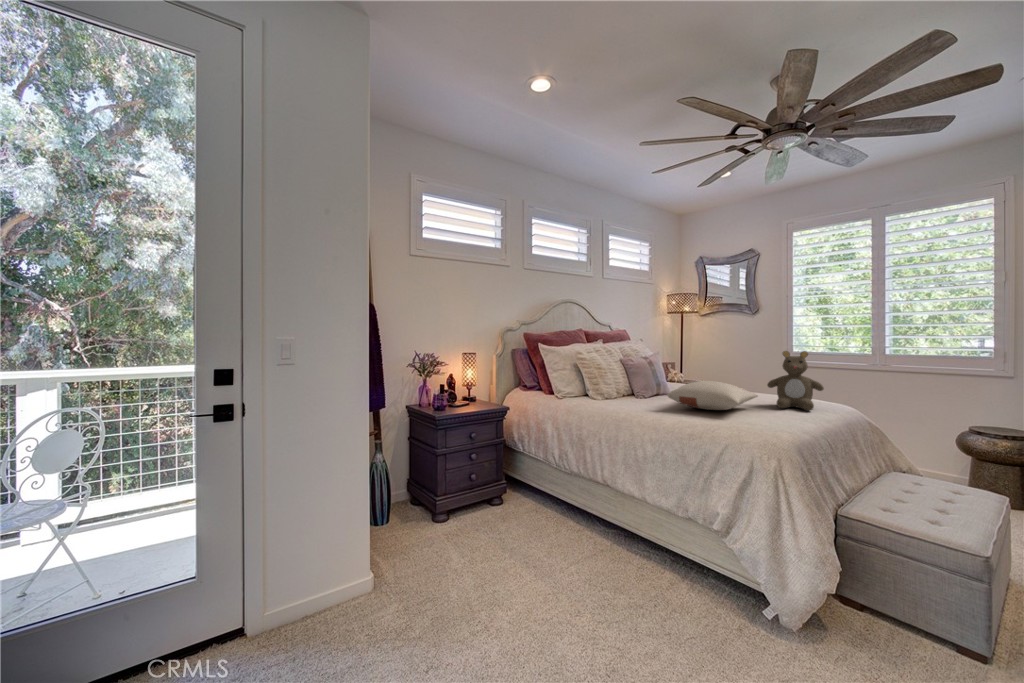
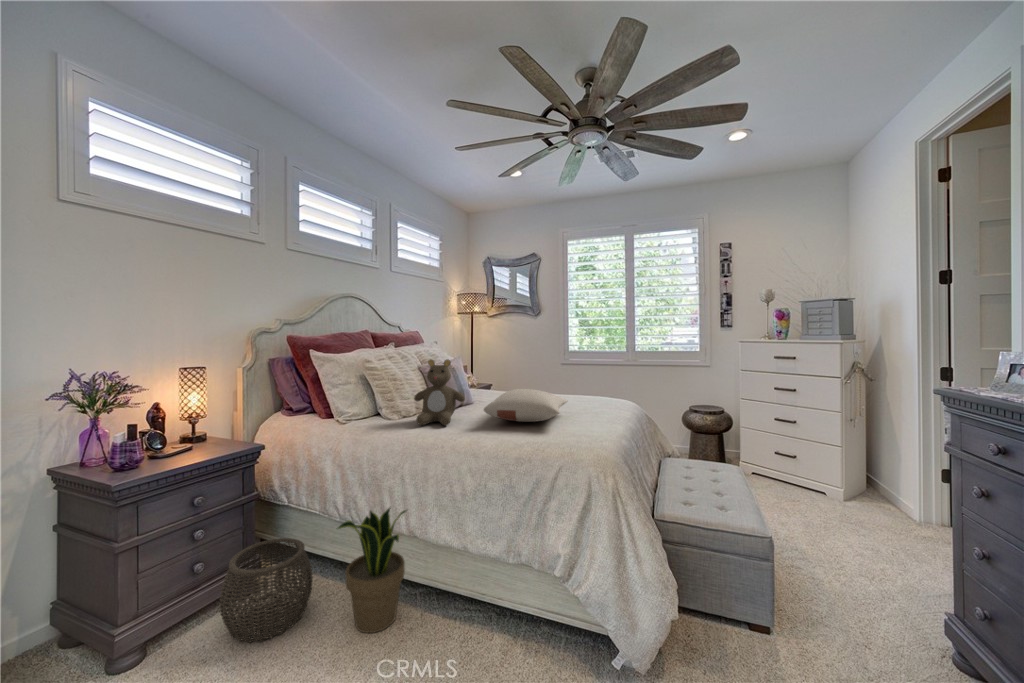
teddy bear: present [767,351,824,410] -> present [414,359,465,425]
potted plant: none [551,457,602,545] -> present [338,508,406,633]
woven basket: none [484,469,537,529] -> present [219,538,313,643]

